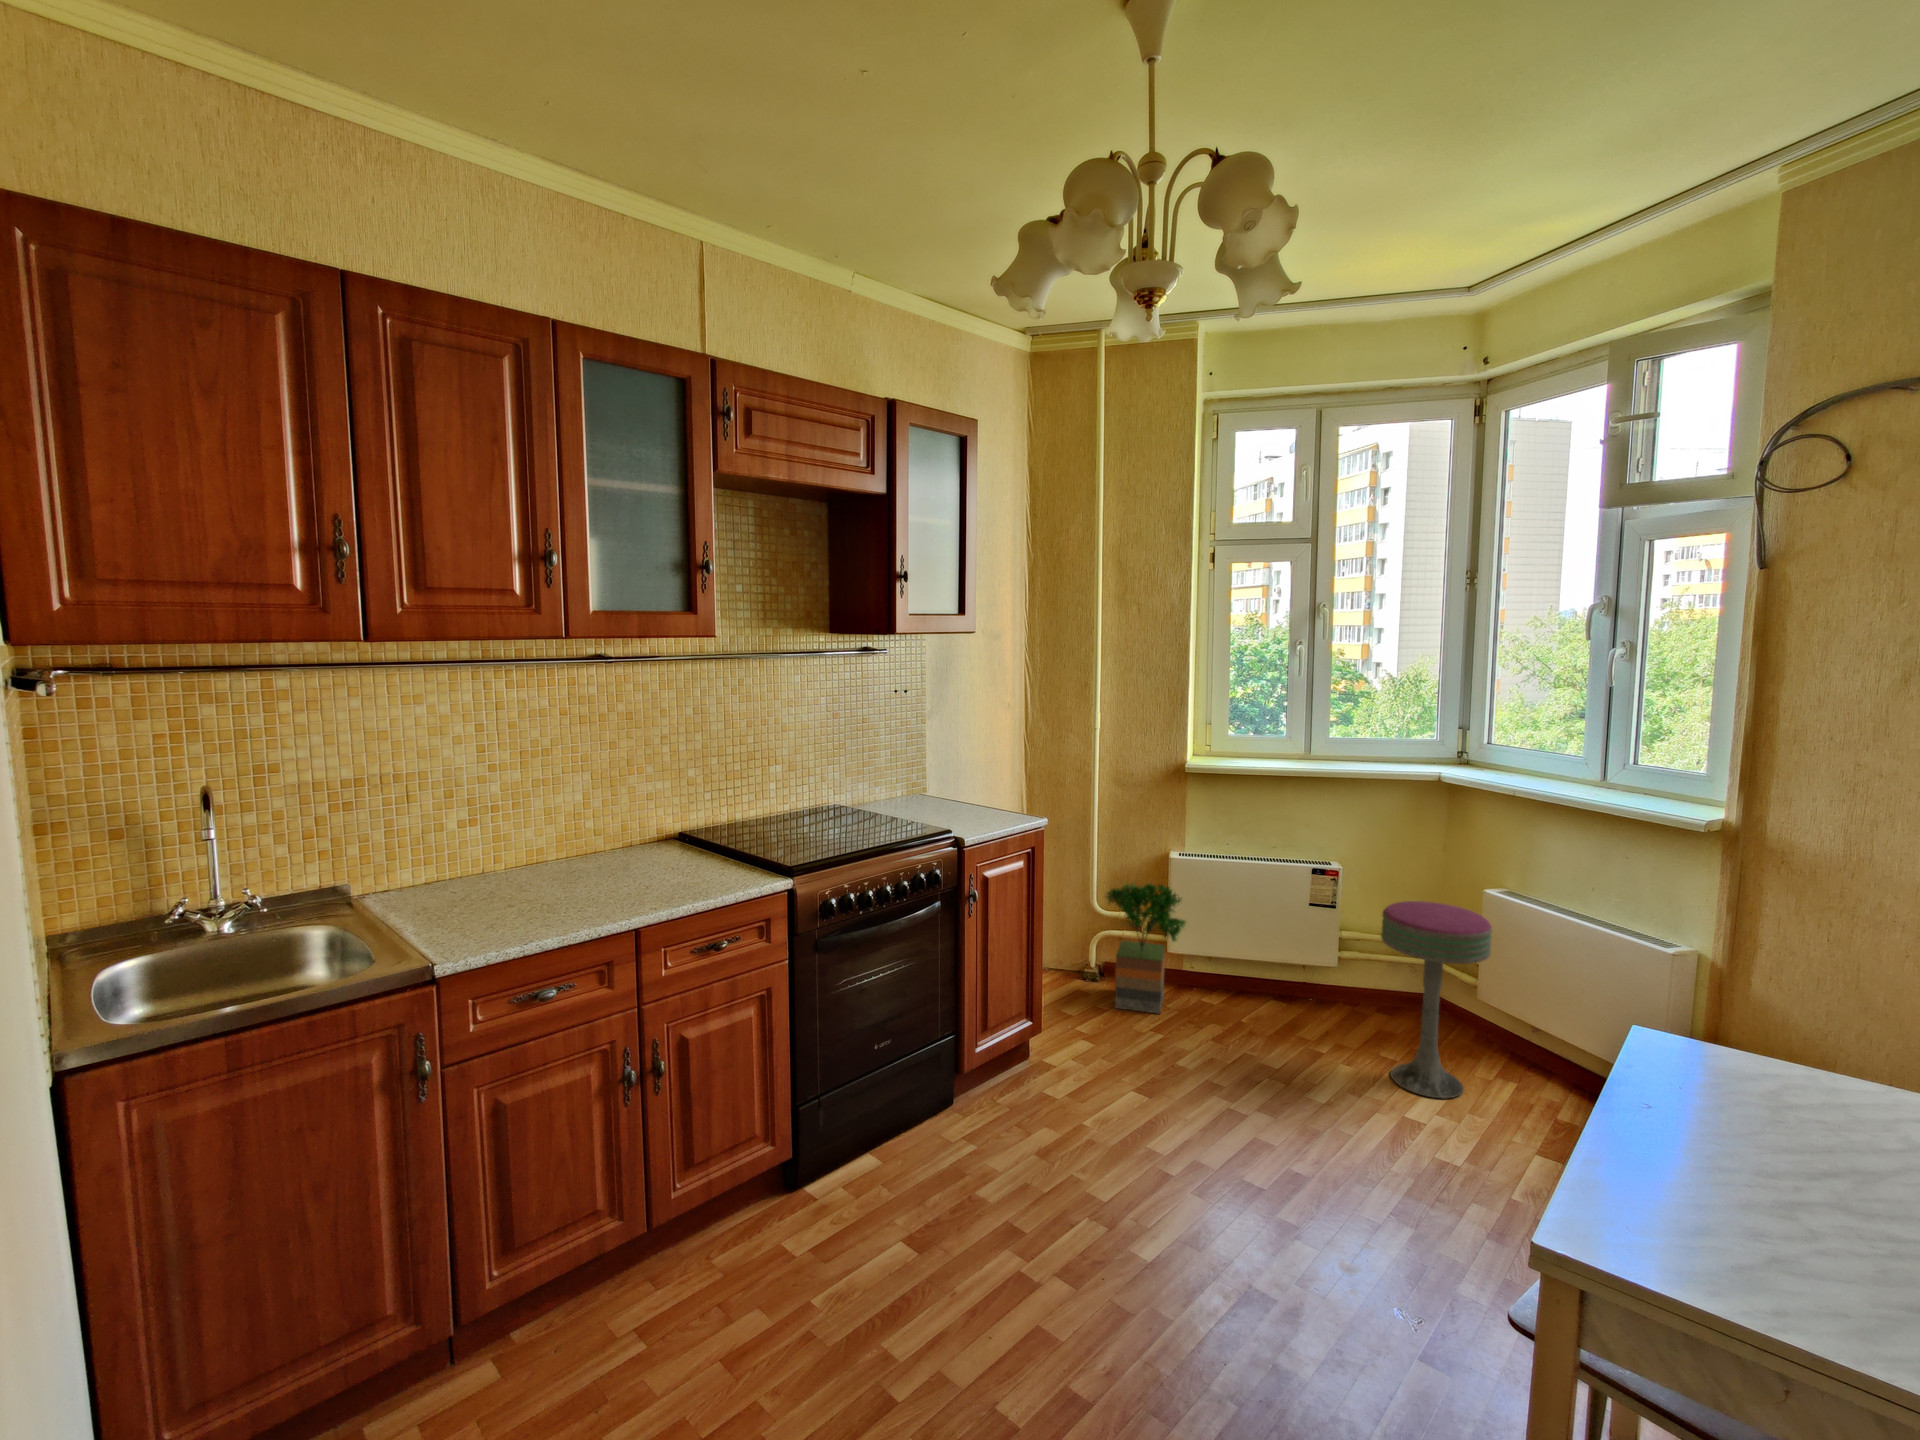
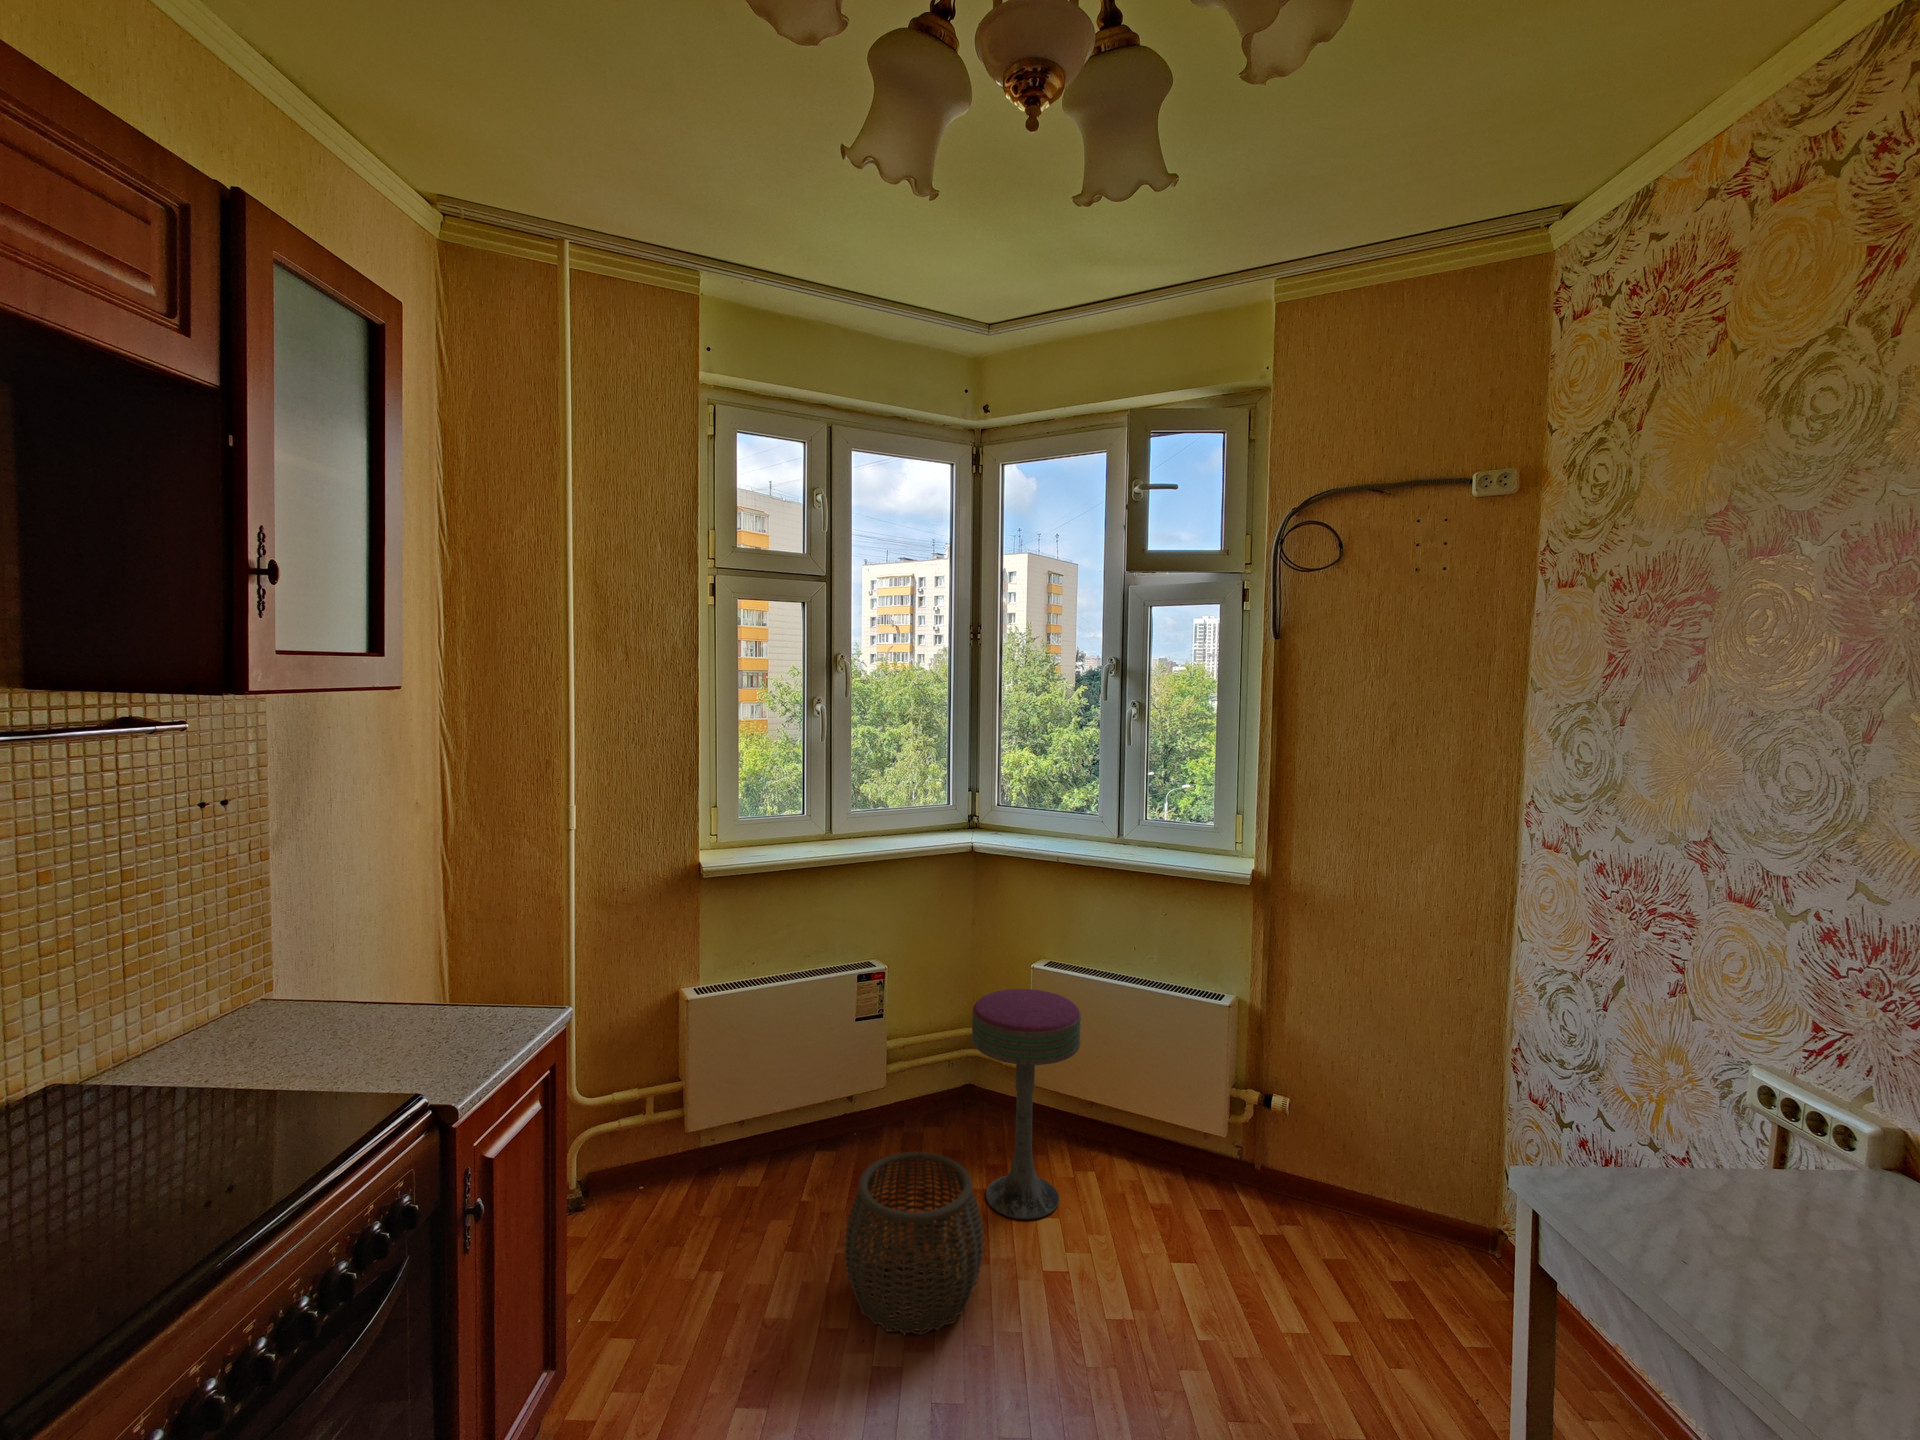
potted tree: present [1106,883,1186,1014] -> none [597,1038,729,1250]
woven basket: none [1229,991,1344,1117] -> present [844,1152,984,1335]

